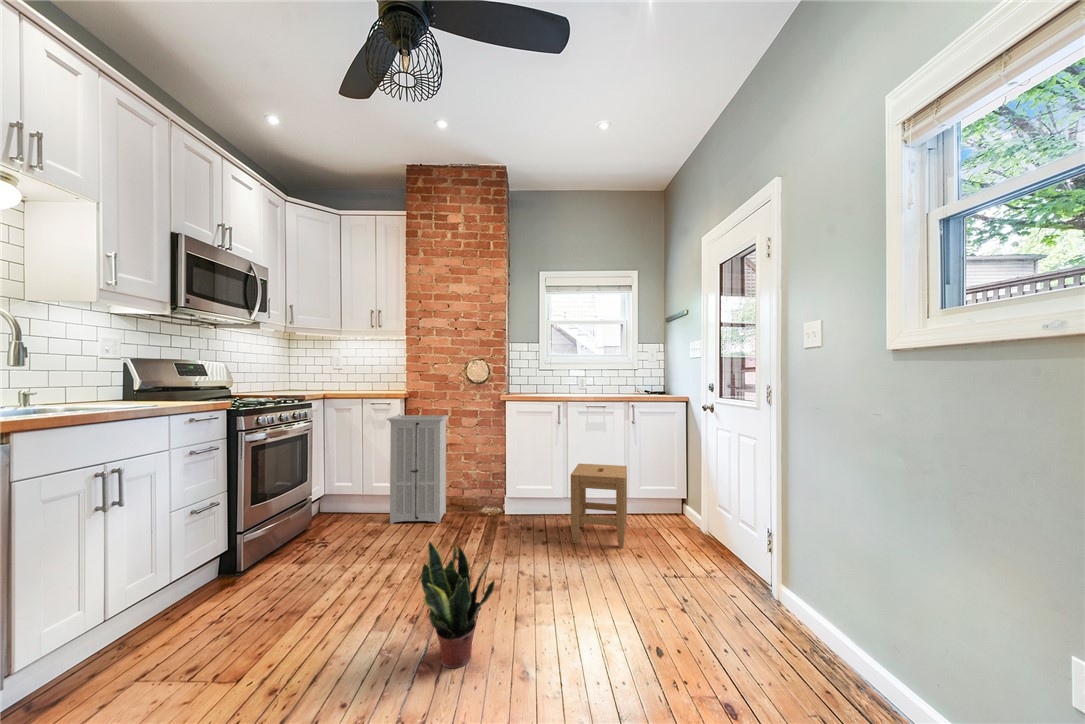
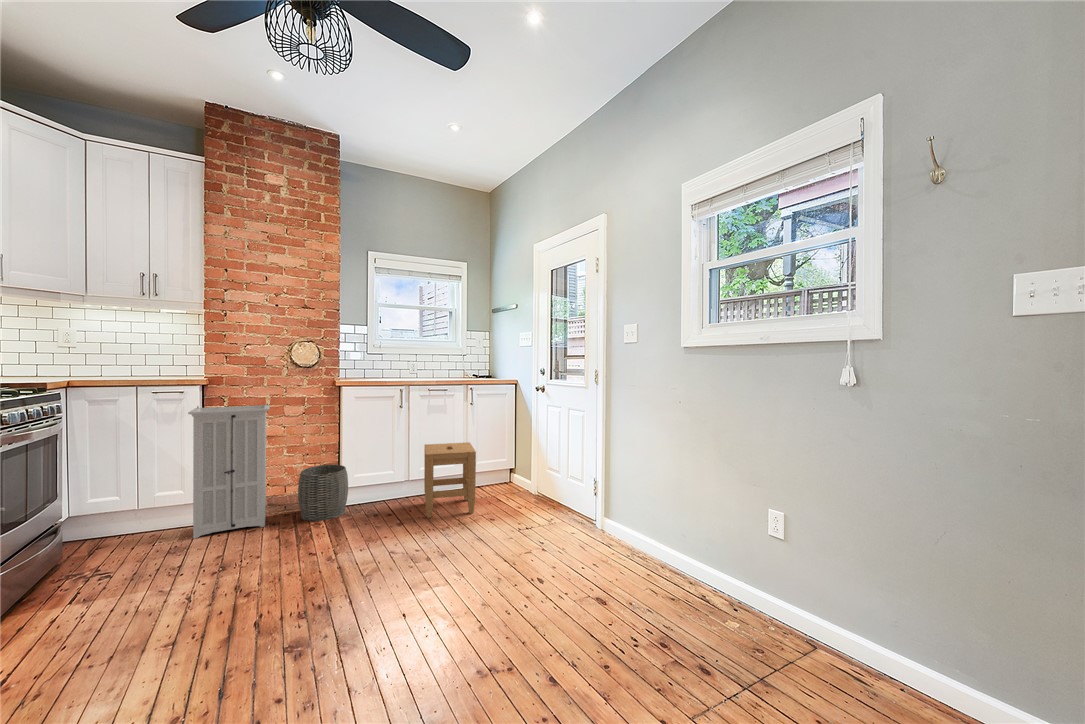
woven basket: none [467,474,509,526] -> present [298,465,348,521]
potted plant: present [421,541,495,668] -> none [328,524,408,638]

